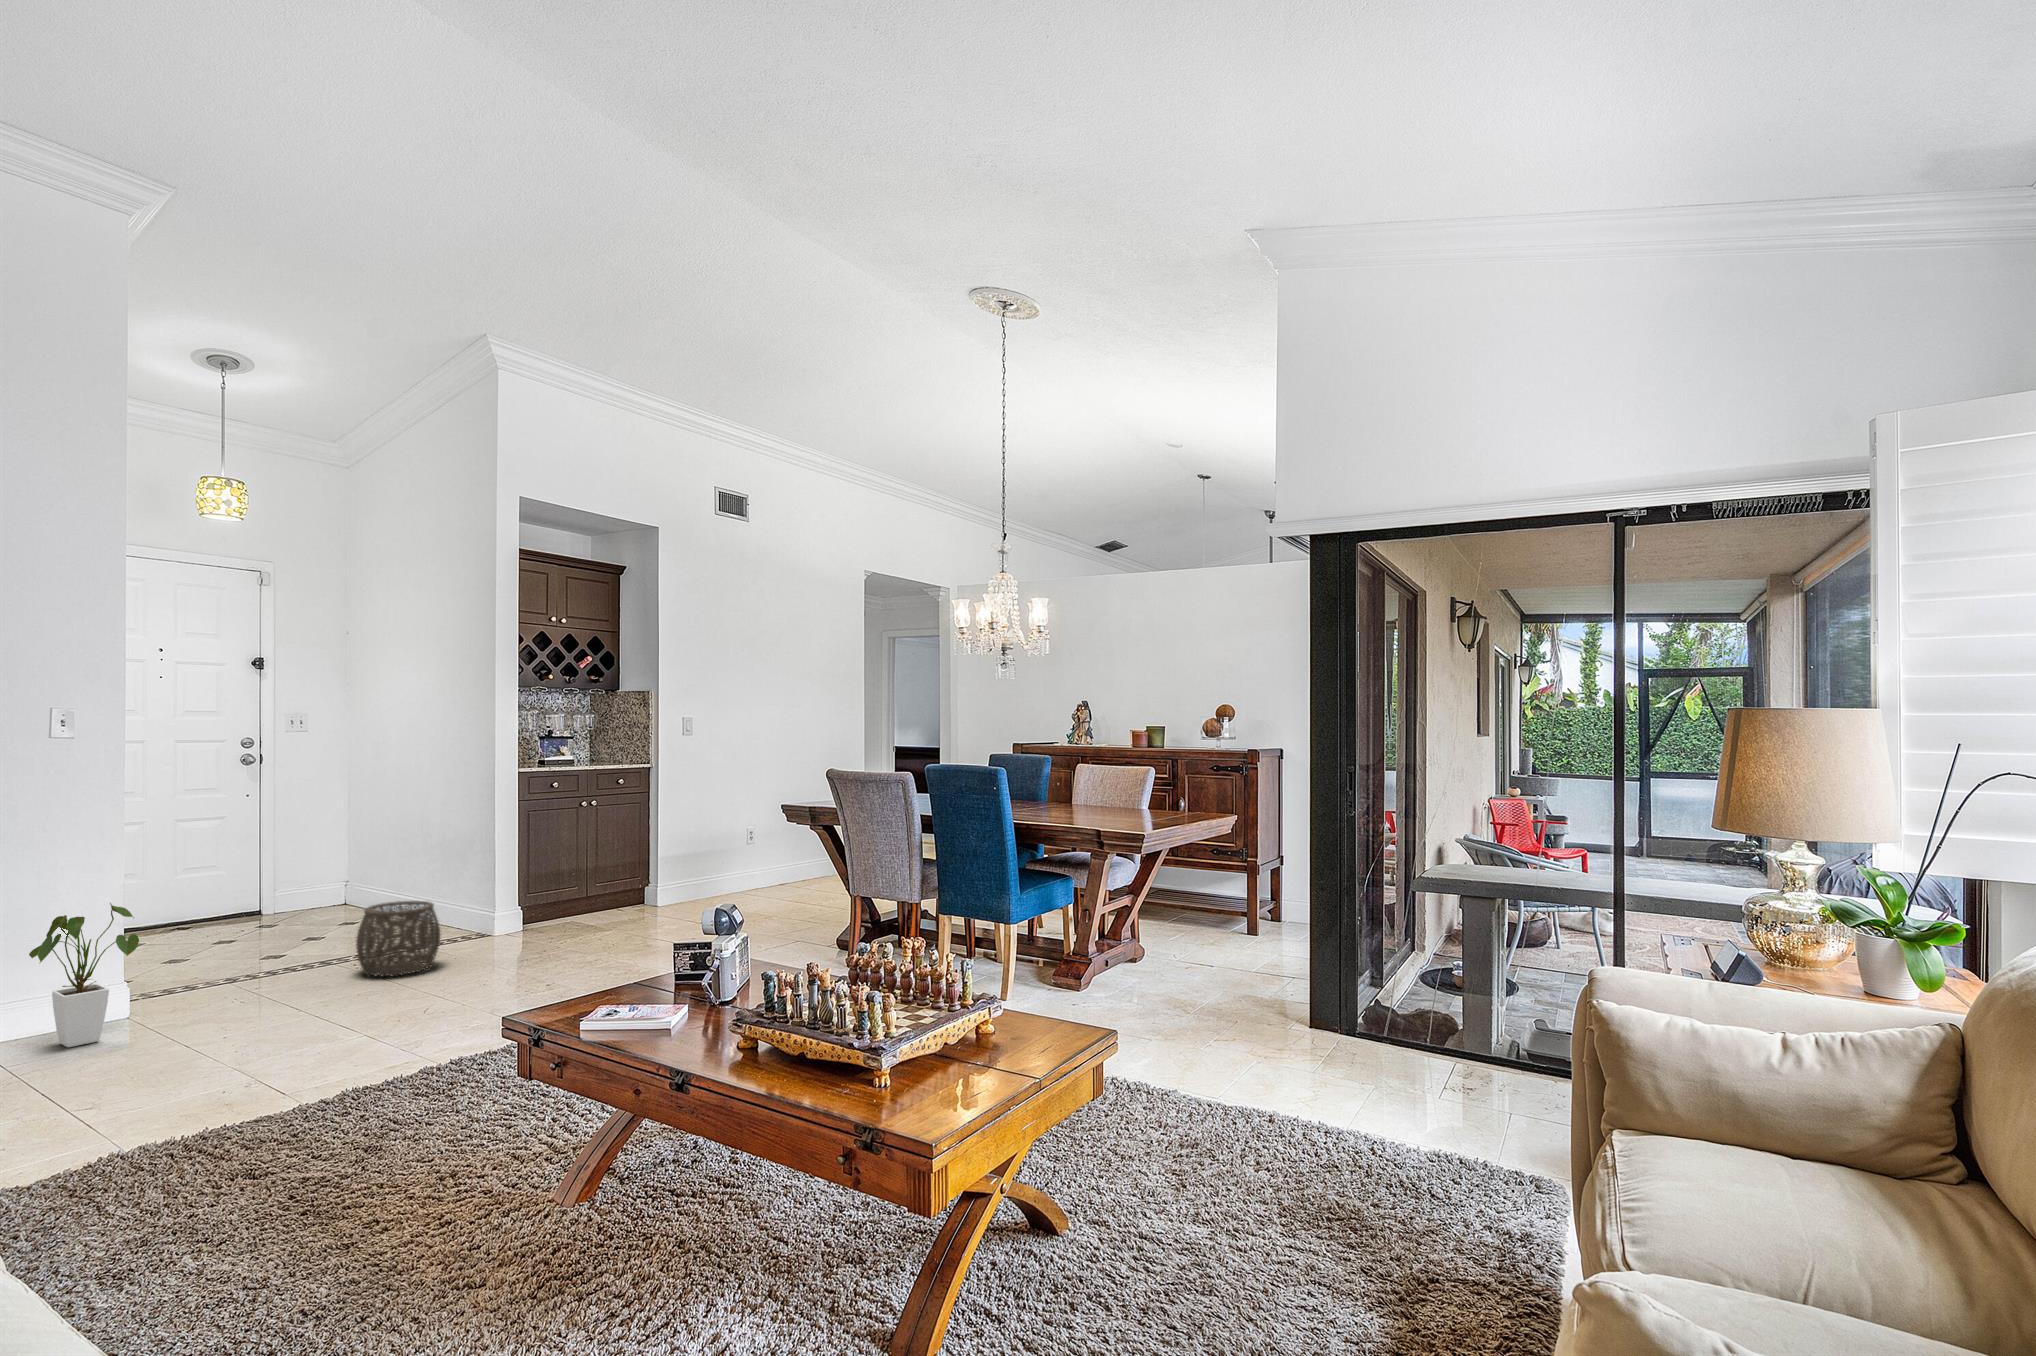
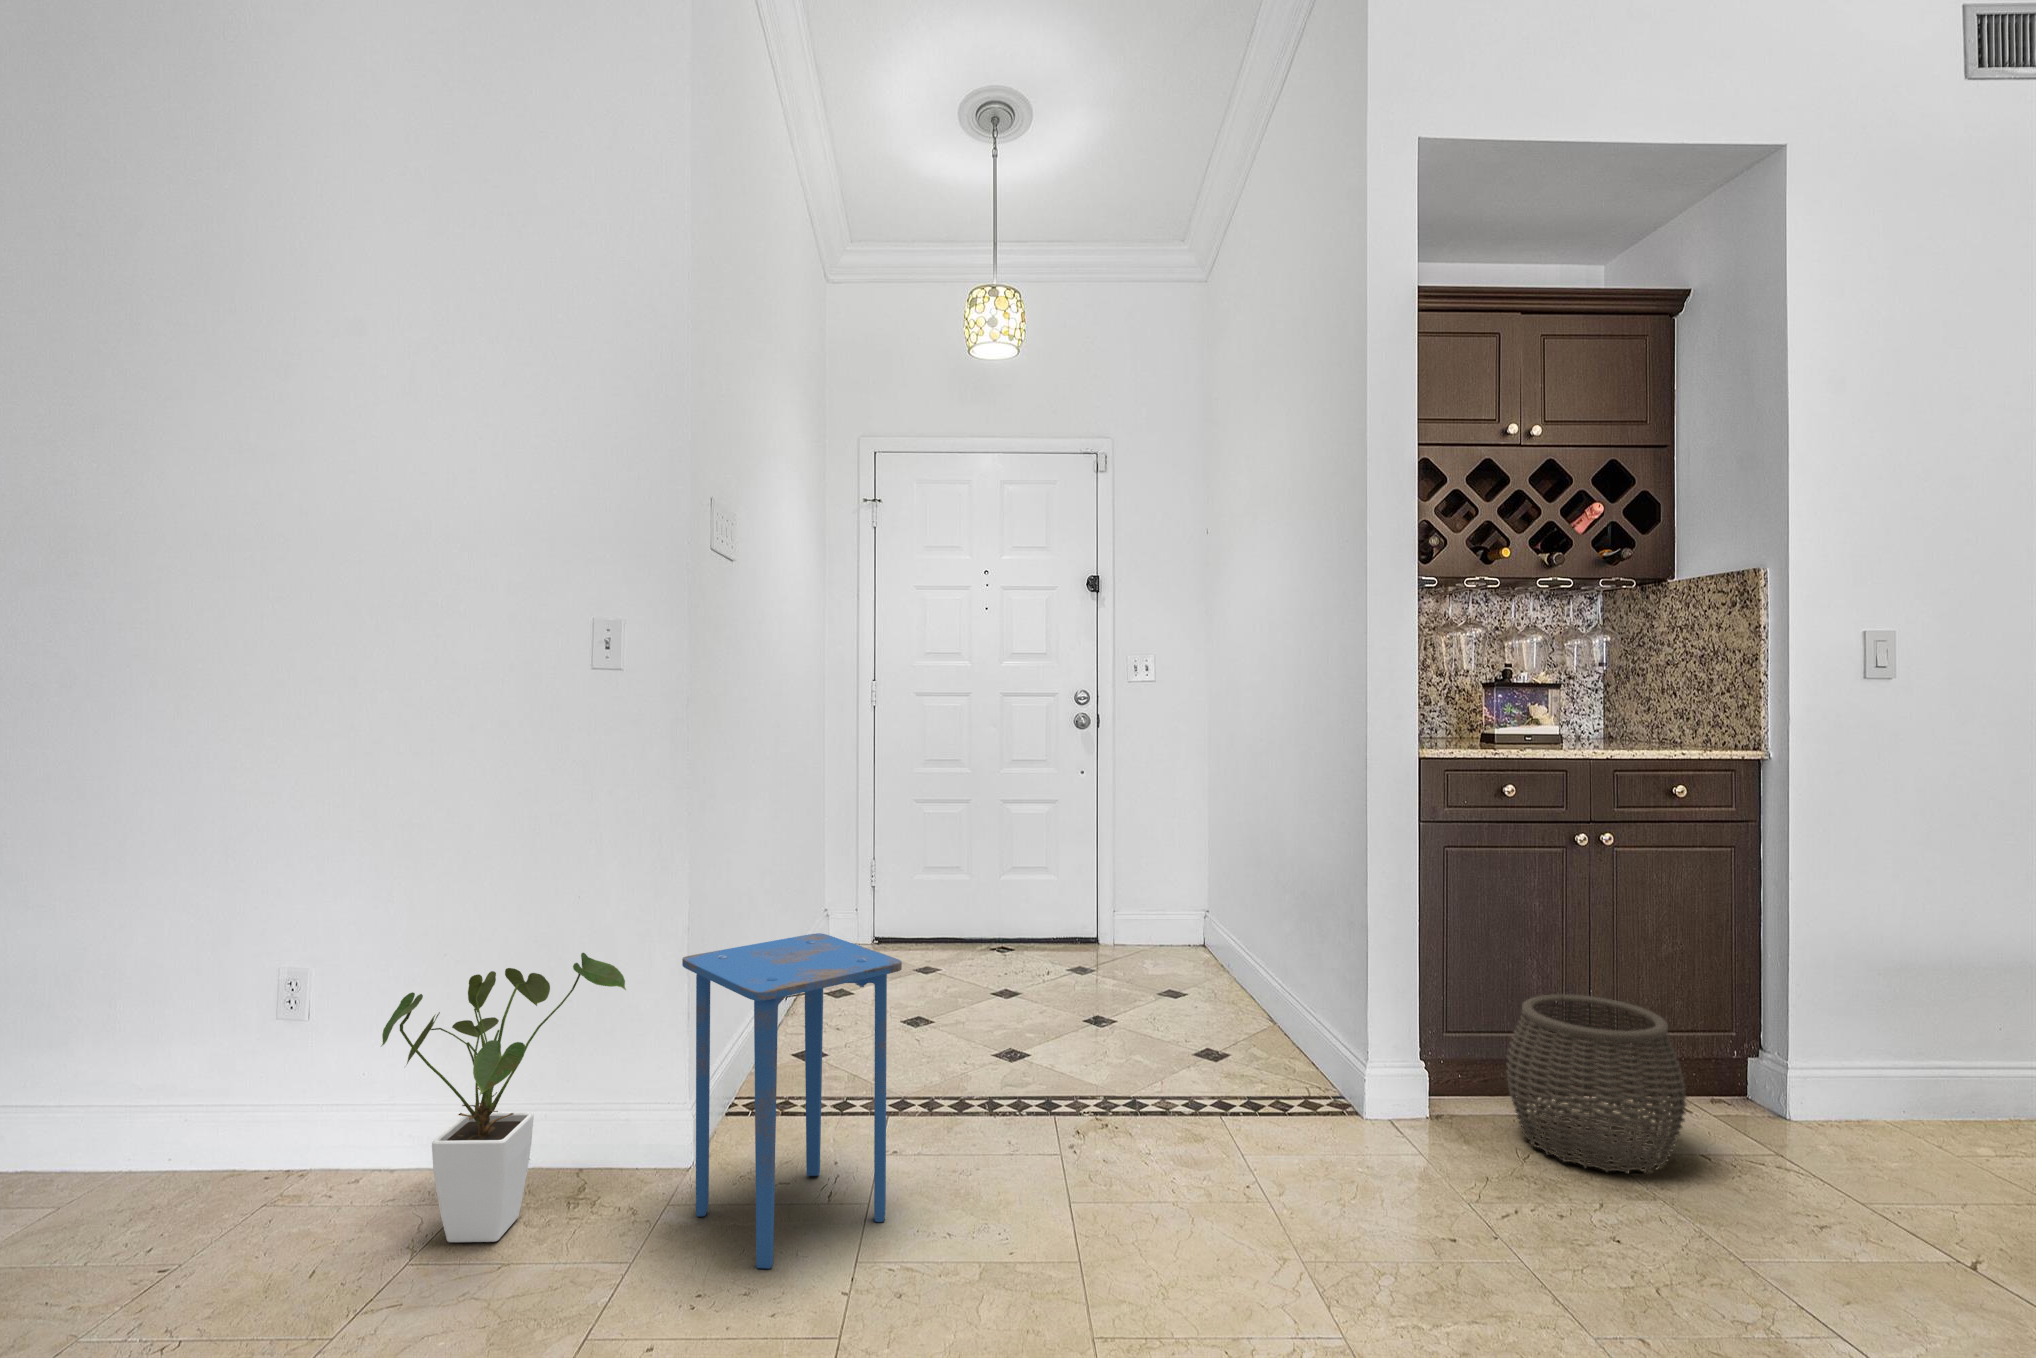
side table: none [191,879,315,1015] -> present [682,933,902,1269]
woven basket: present [356,901,441,977] -> present [1507,994,1686,1174]

